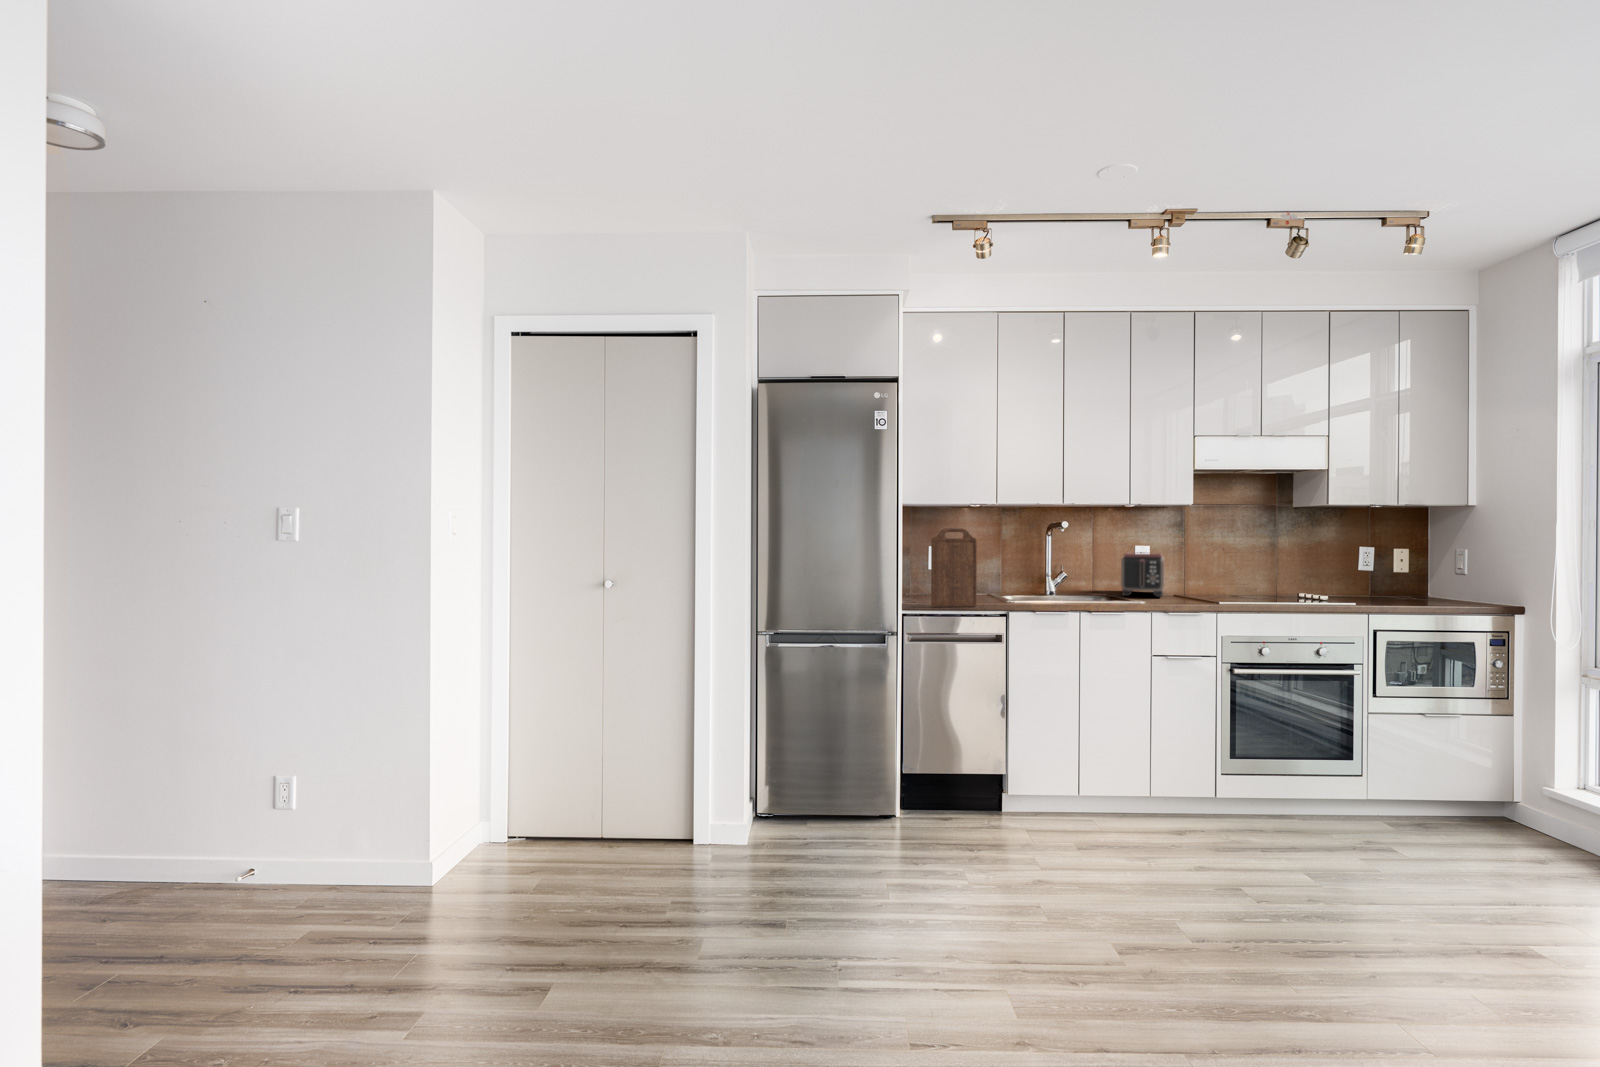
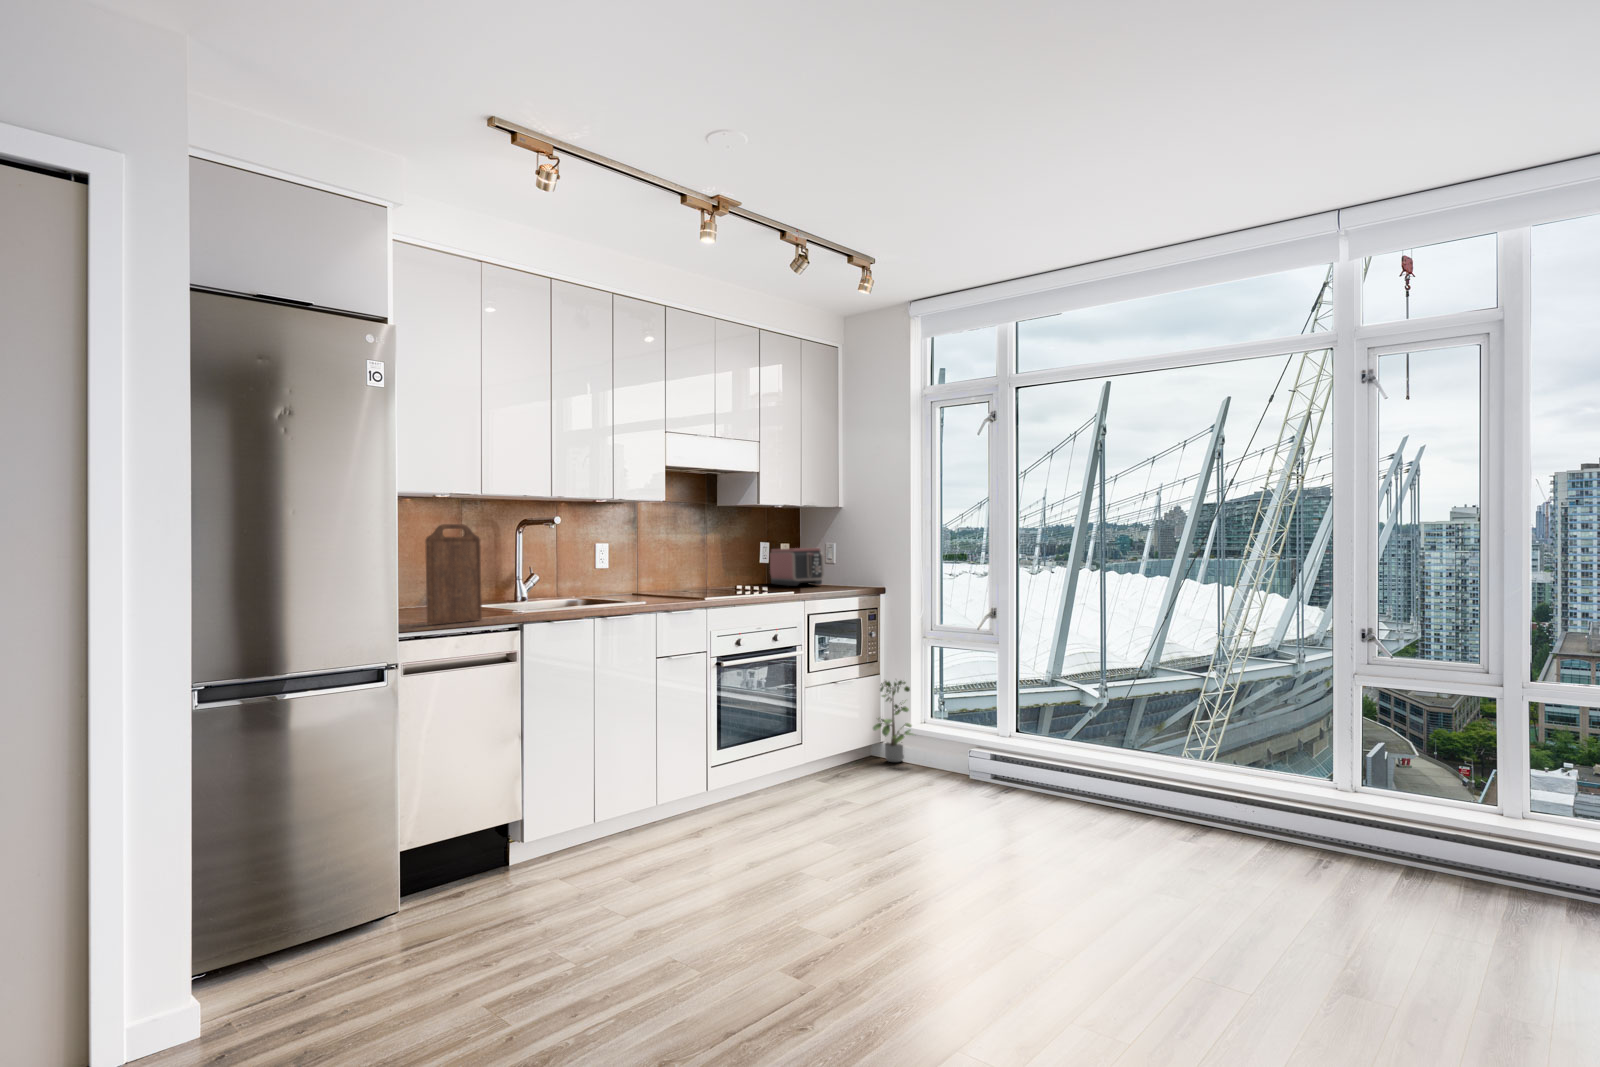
toaster: present [1121,553,1164,597] -> present [770,548,824,586]
potted plant: none [1485,726,1544,835] -> present [873,681,913,762]

